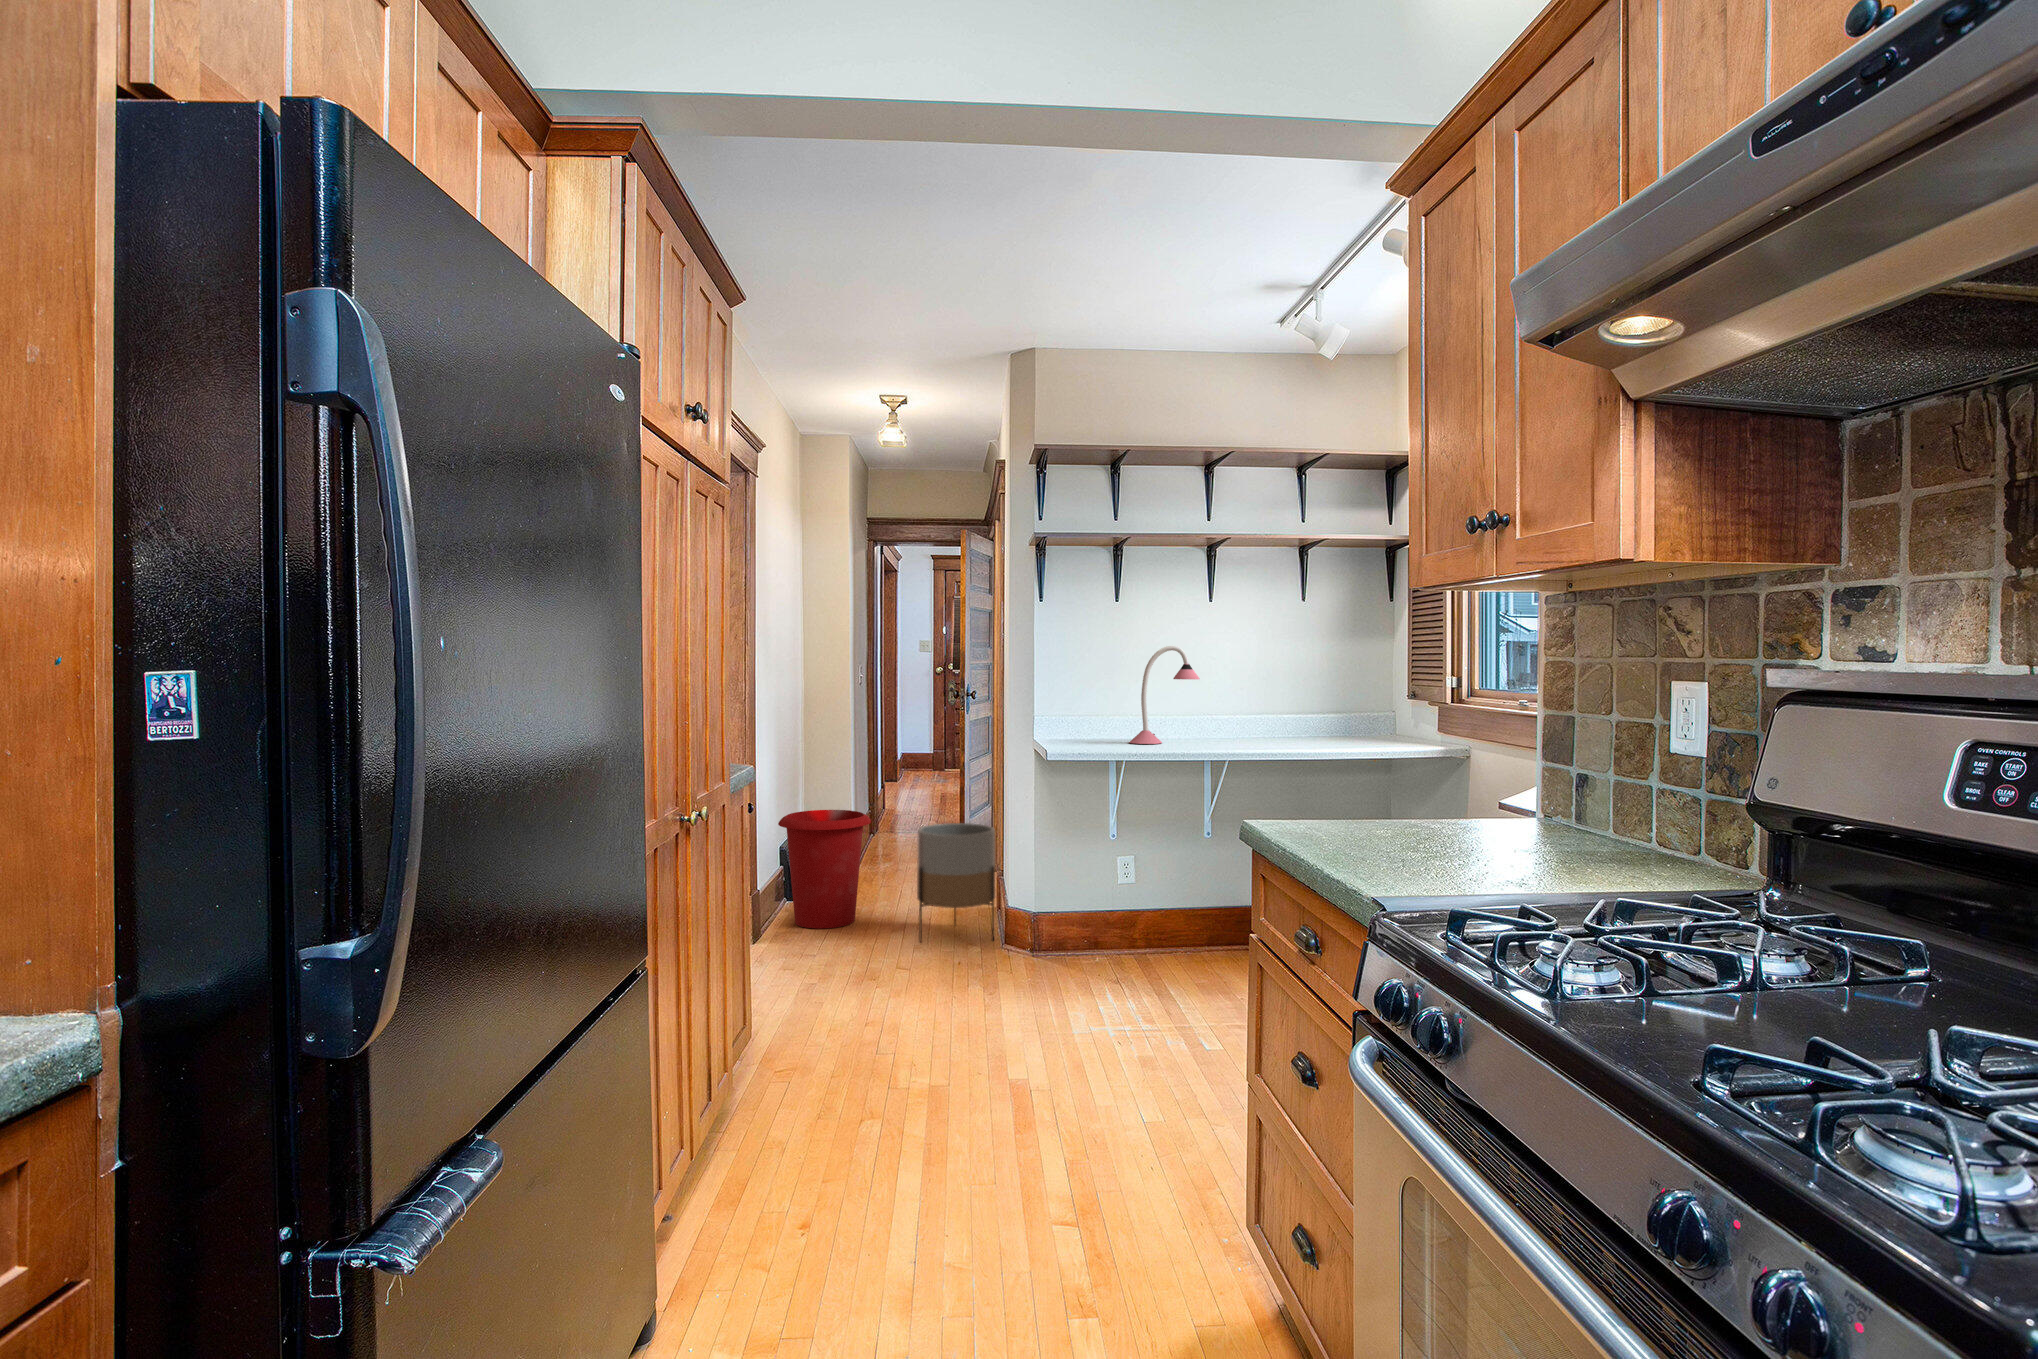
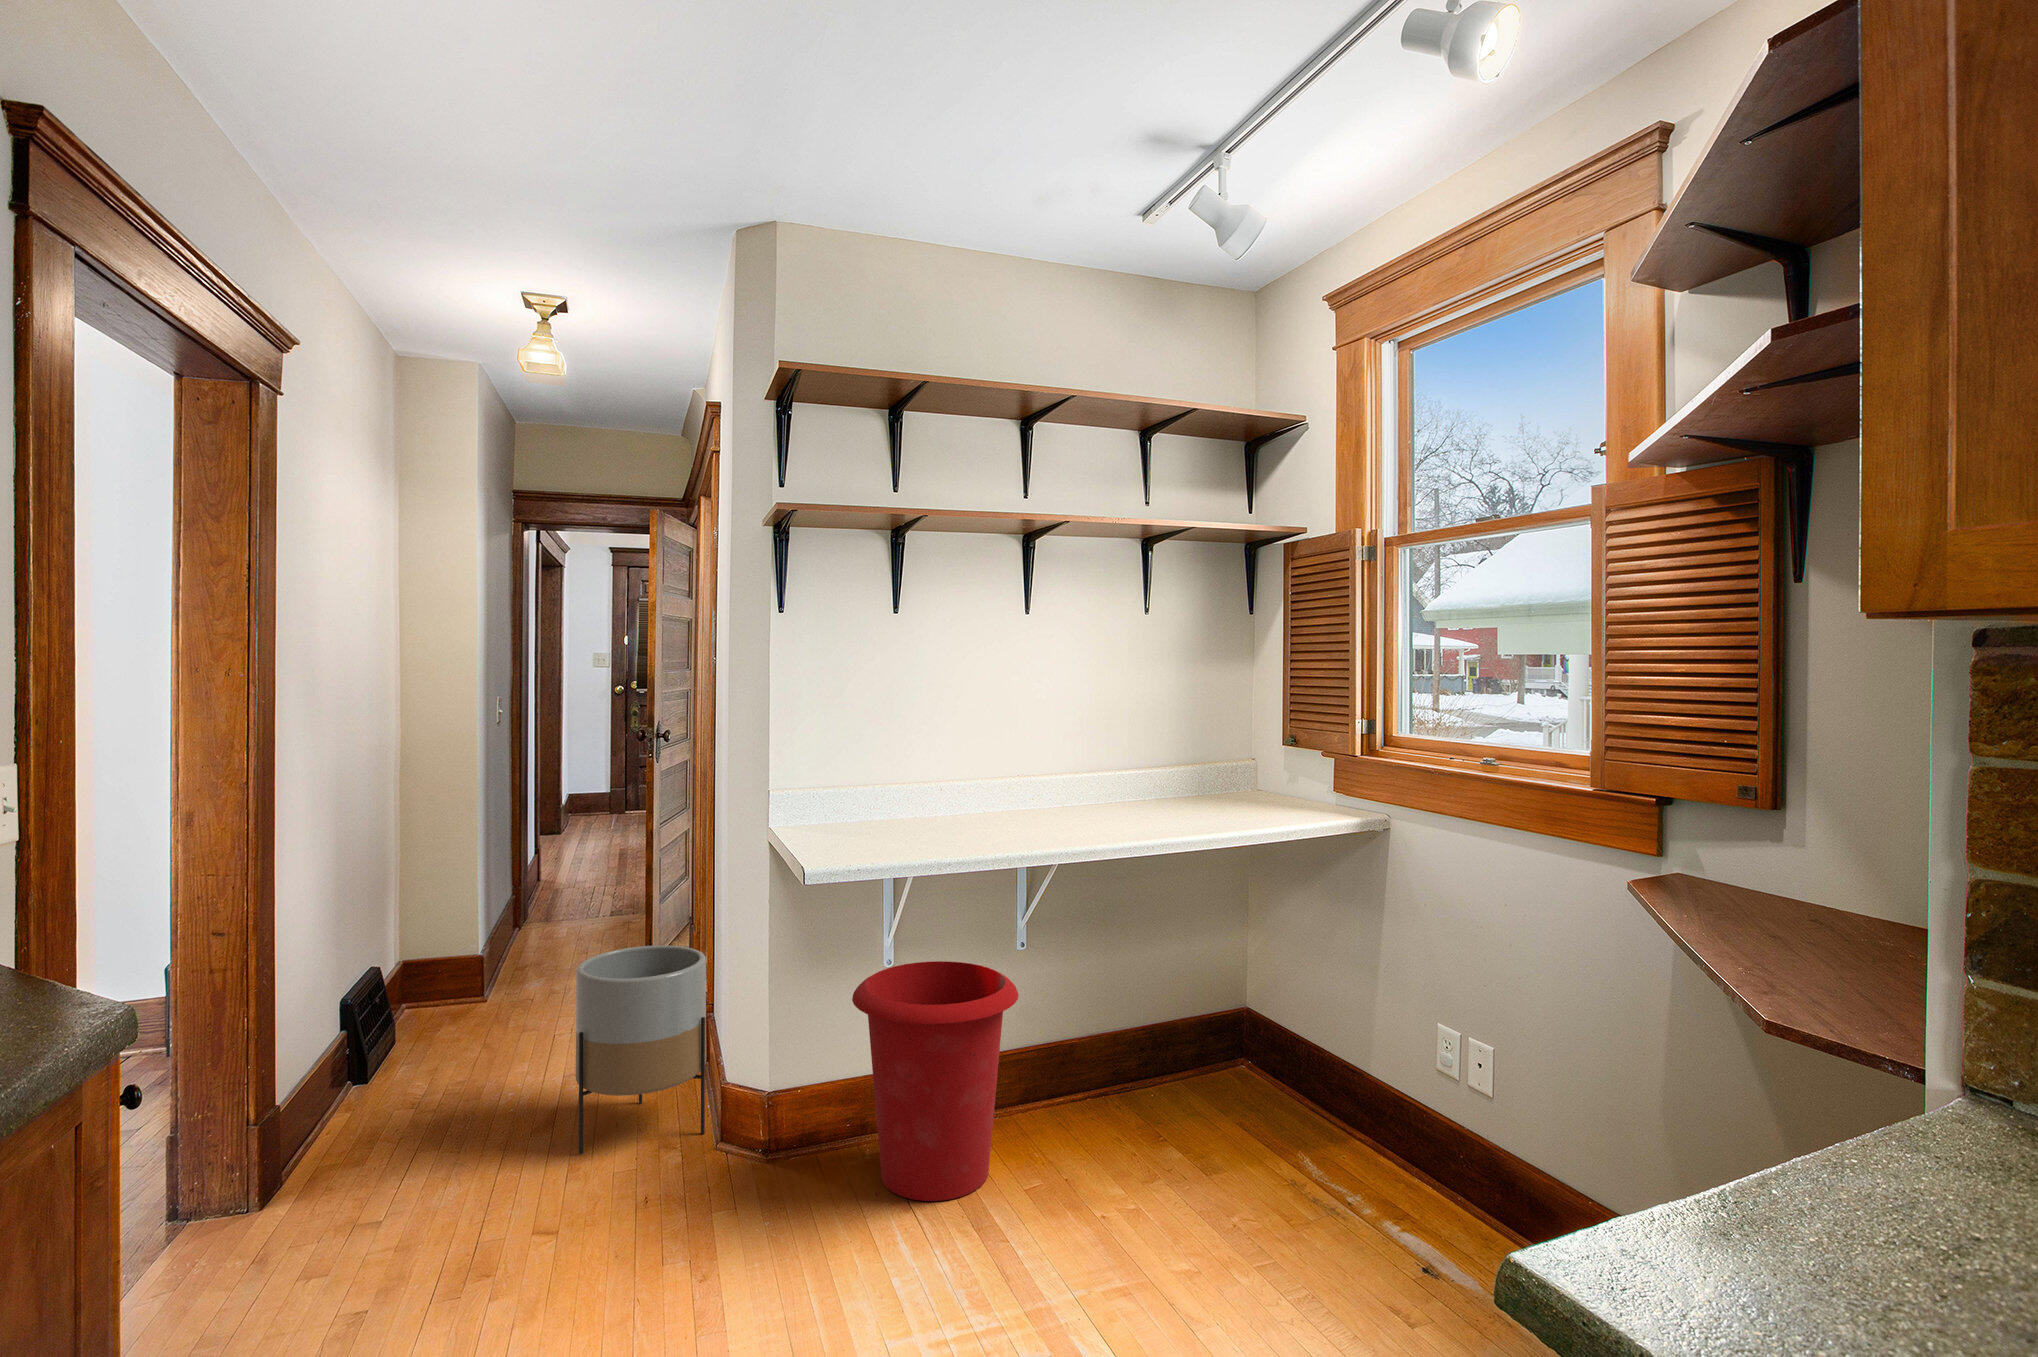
desk lamp: present [1129,646,1200,744] -> none [919,678,1021,826]
waste bin: present [778,810,871,929] -> present [852,961,1019,1201]

